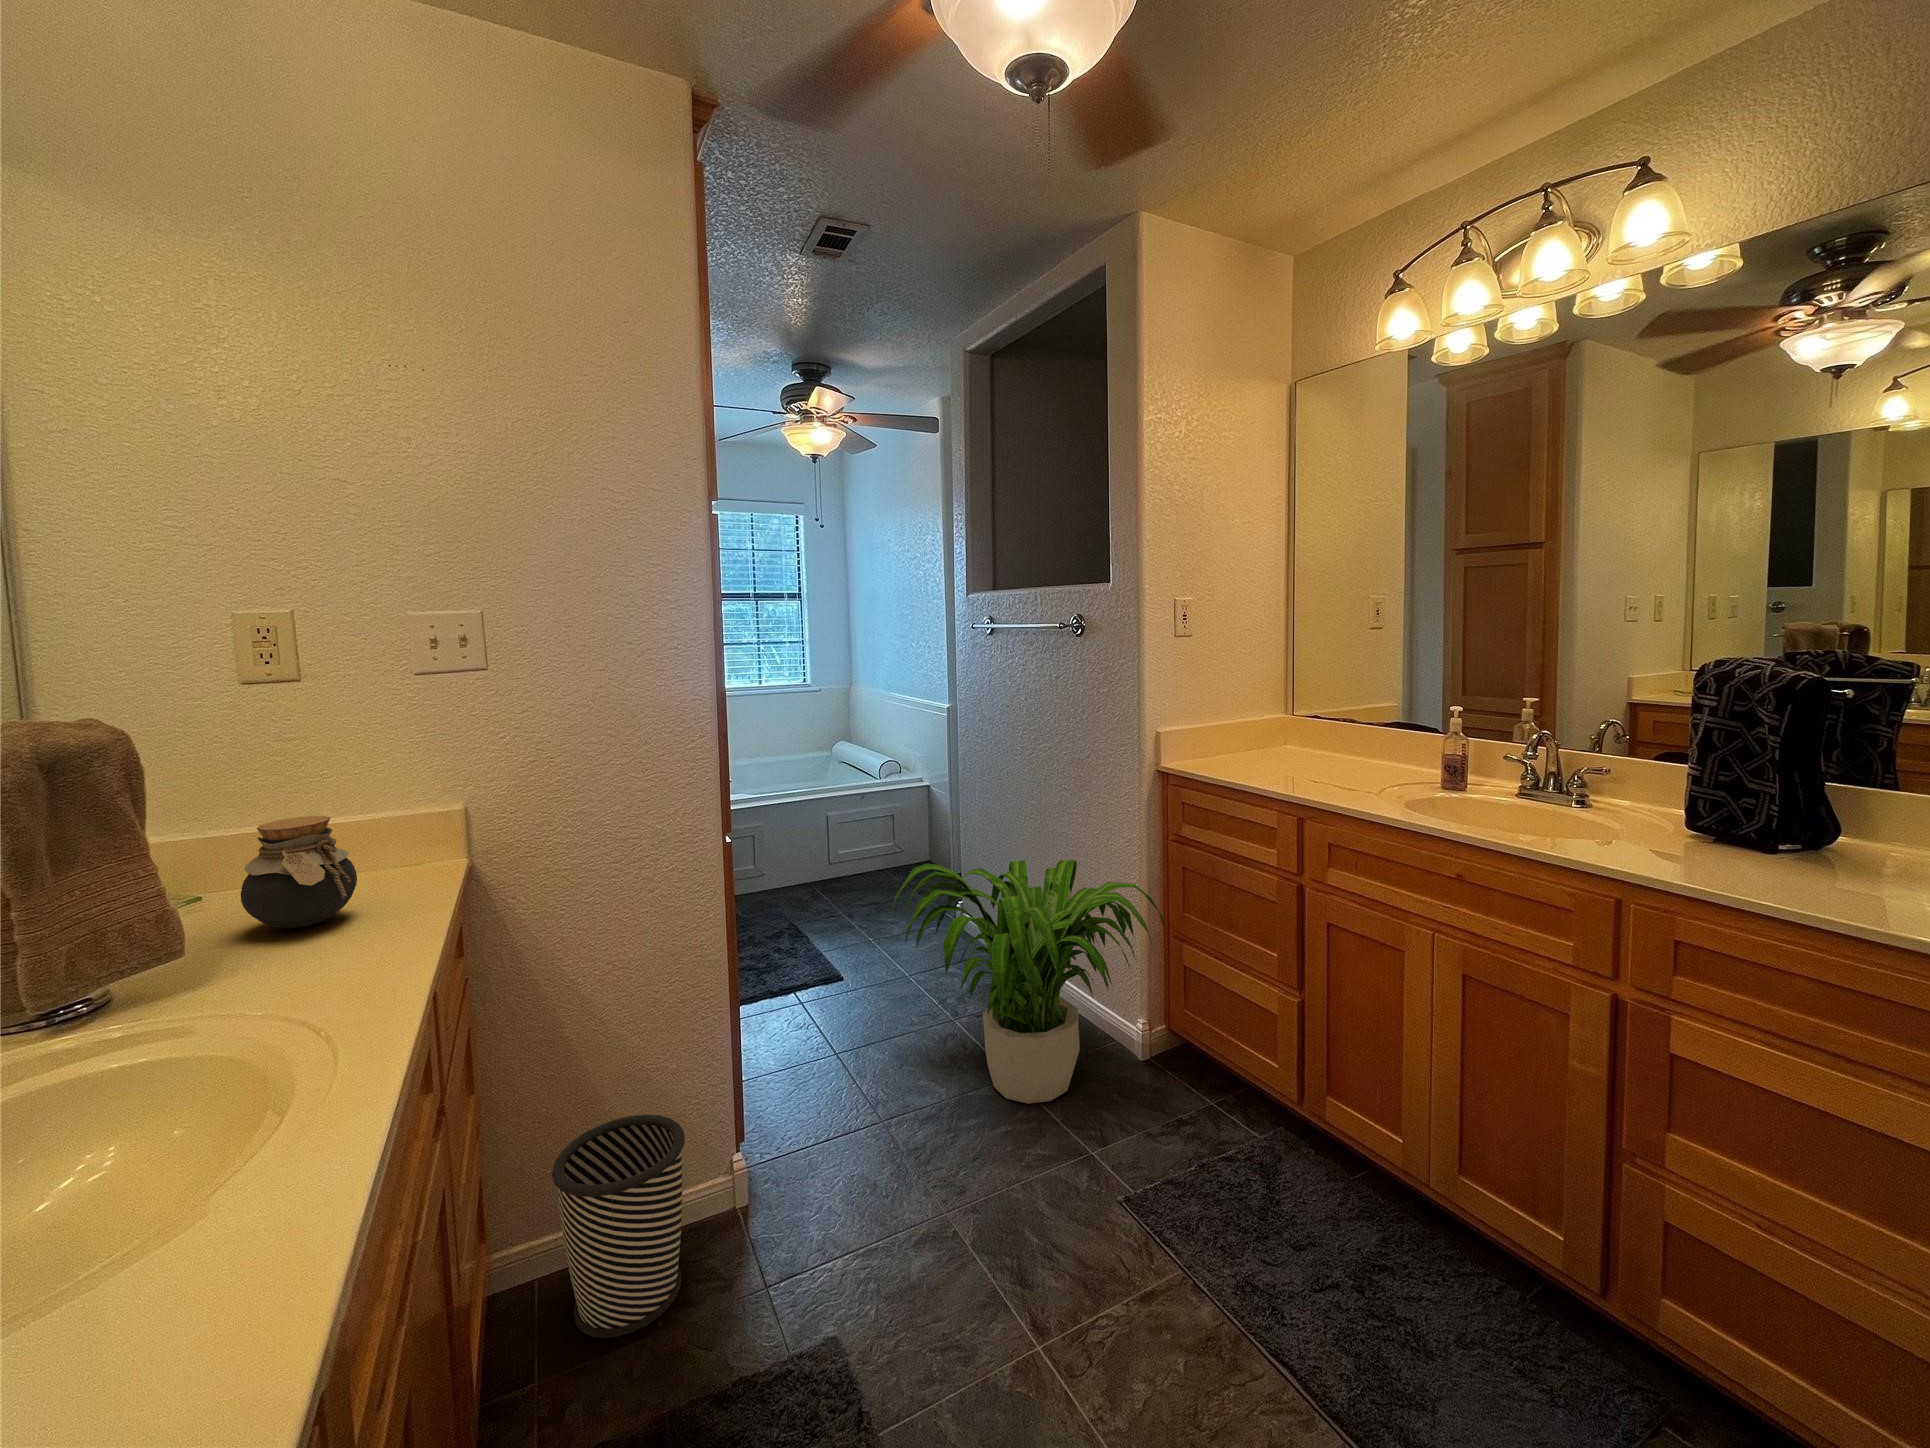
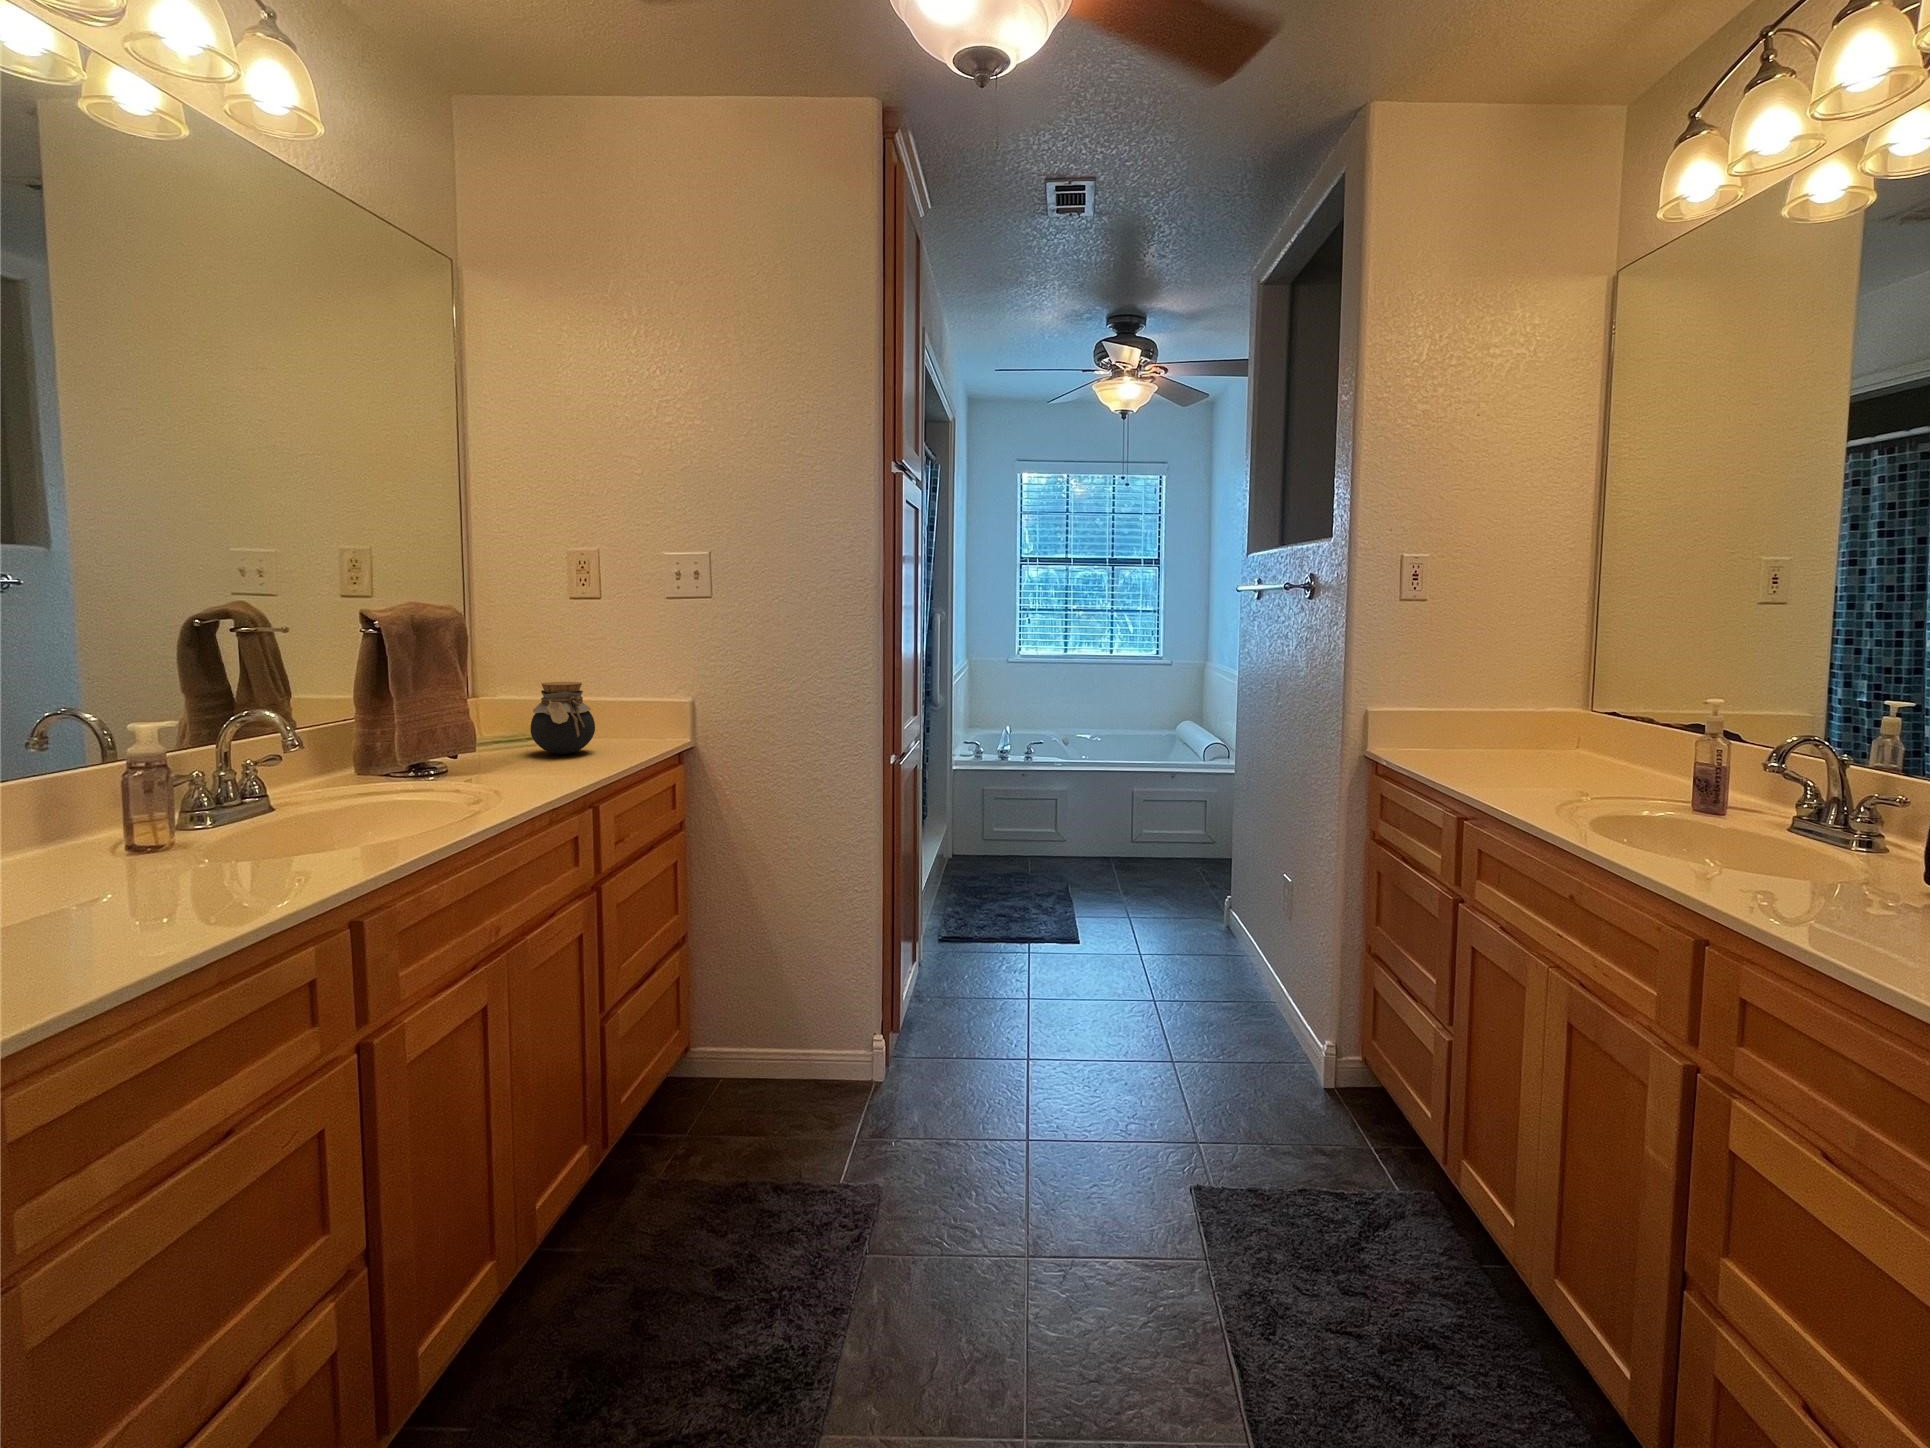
potted plant: present [892,860,1165,1103] -> none [1068,823,1330,1091]
wastebasket: present [552,1114,685,1338] -> none [716,970,817,1131]

